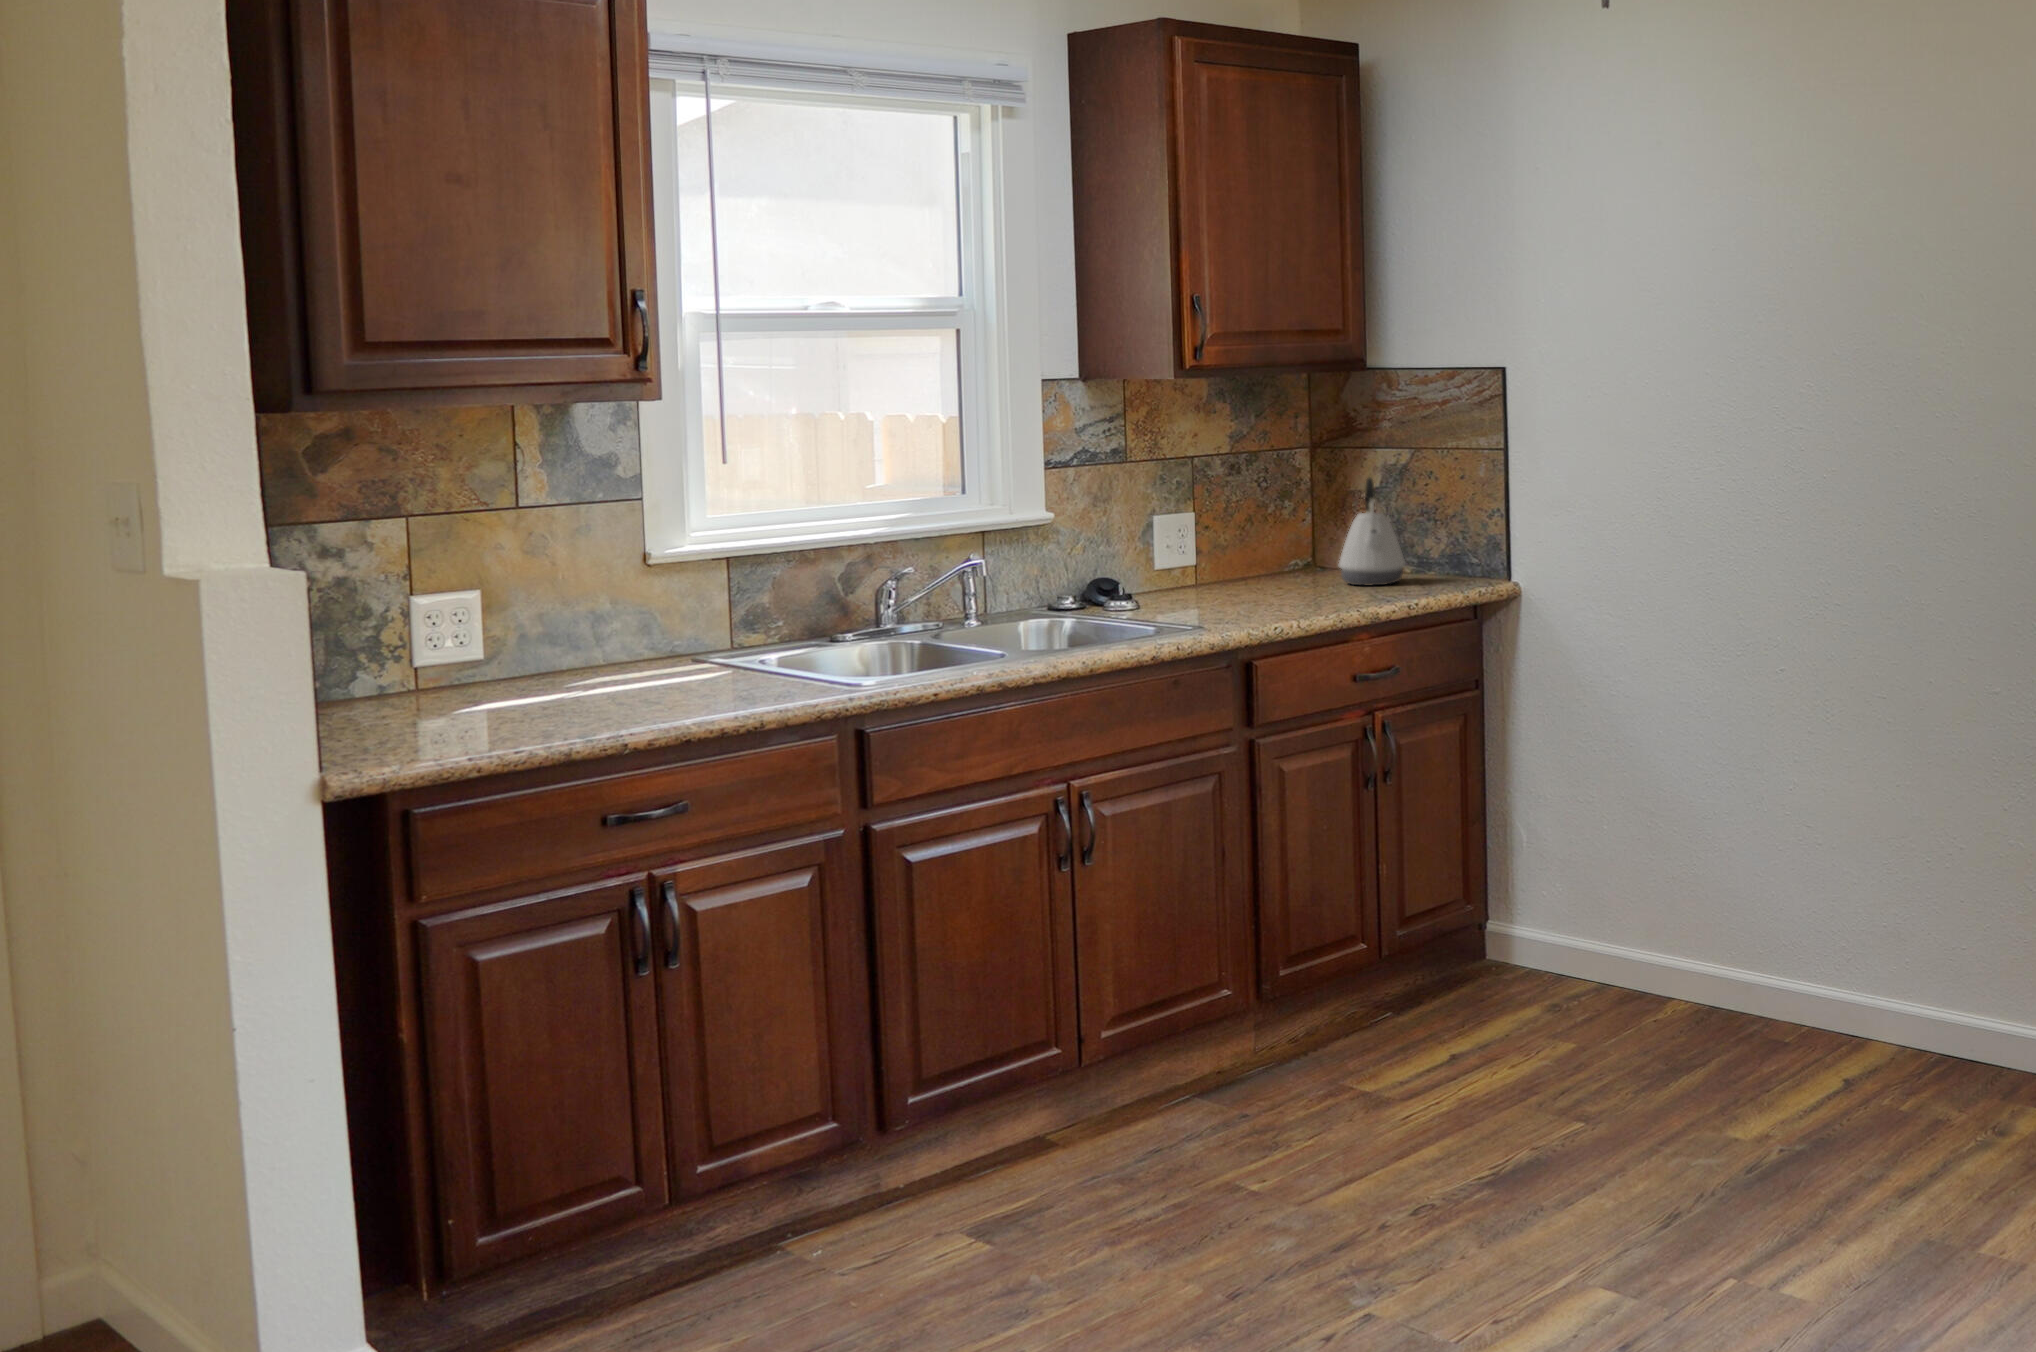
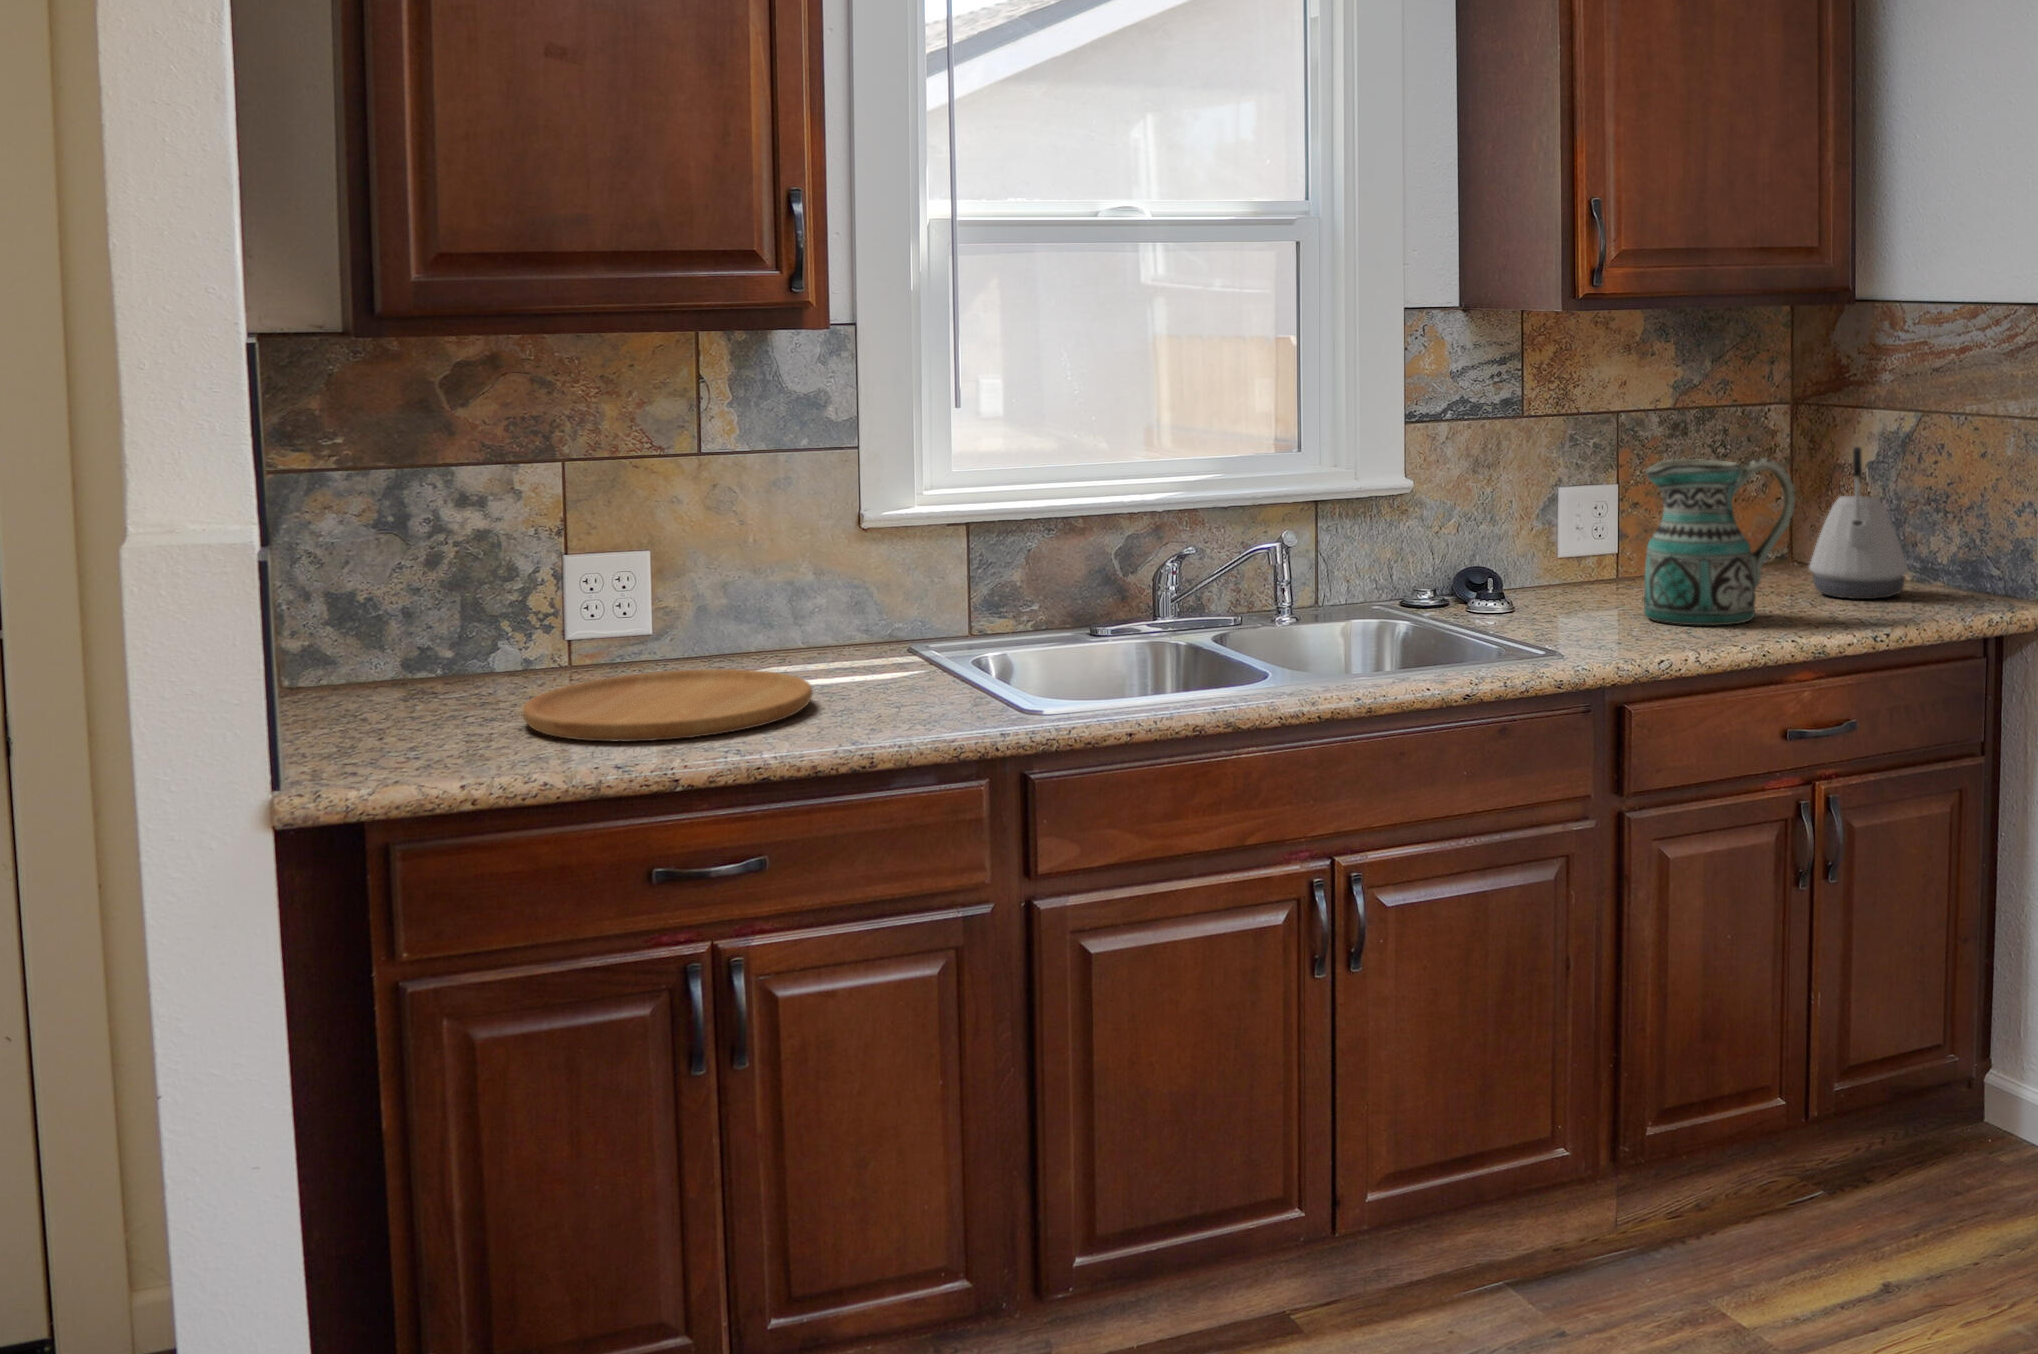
ceramic pitcher: none [1238,487,1340,607] -> present [1644,458,1795,625]
cutting board: none [444,678,683,730] -> present [523,669,813,742]

